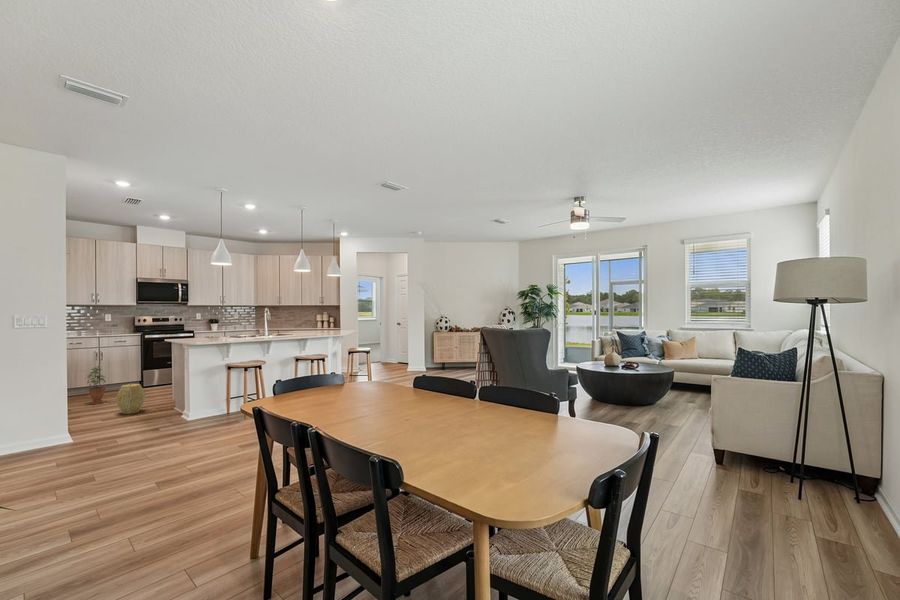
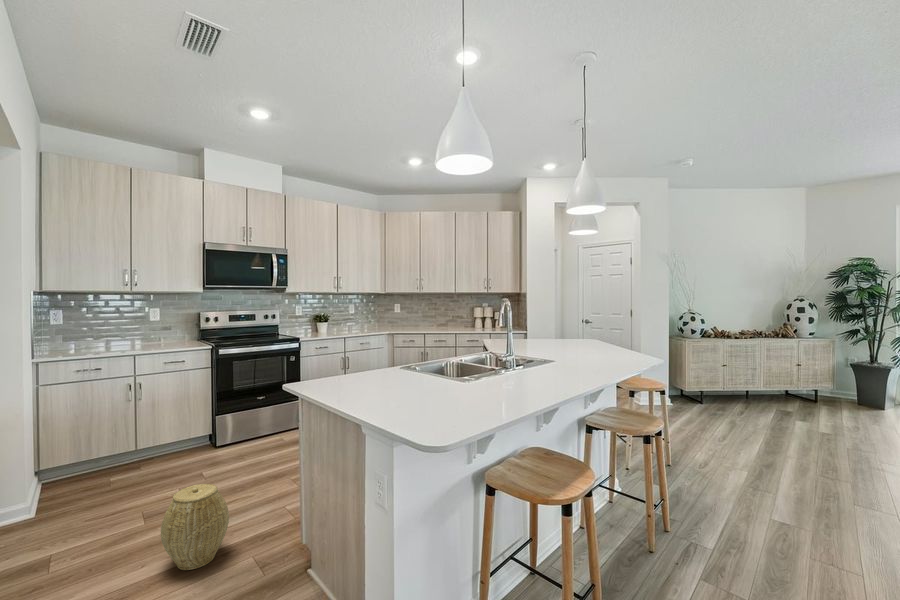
potted plant: present [87,366,106,404] -> none [101,420,146,509]

